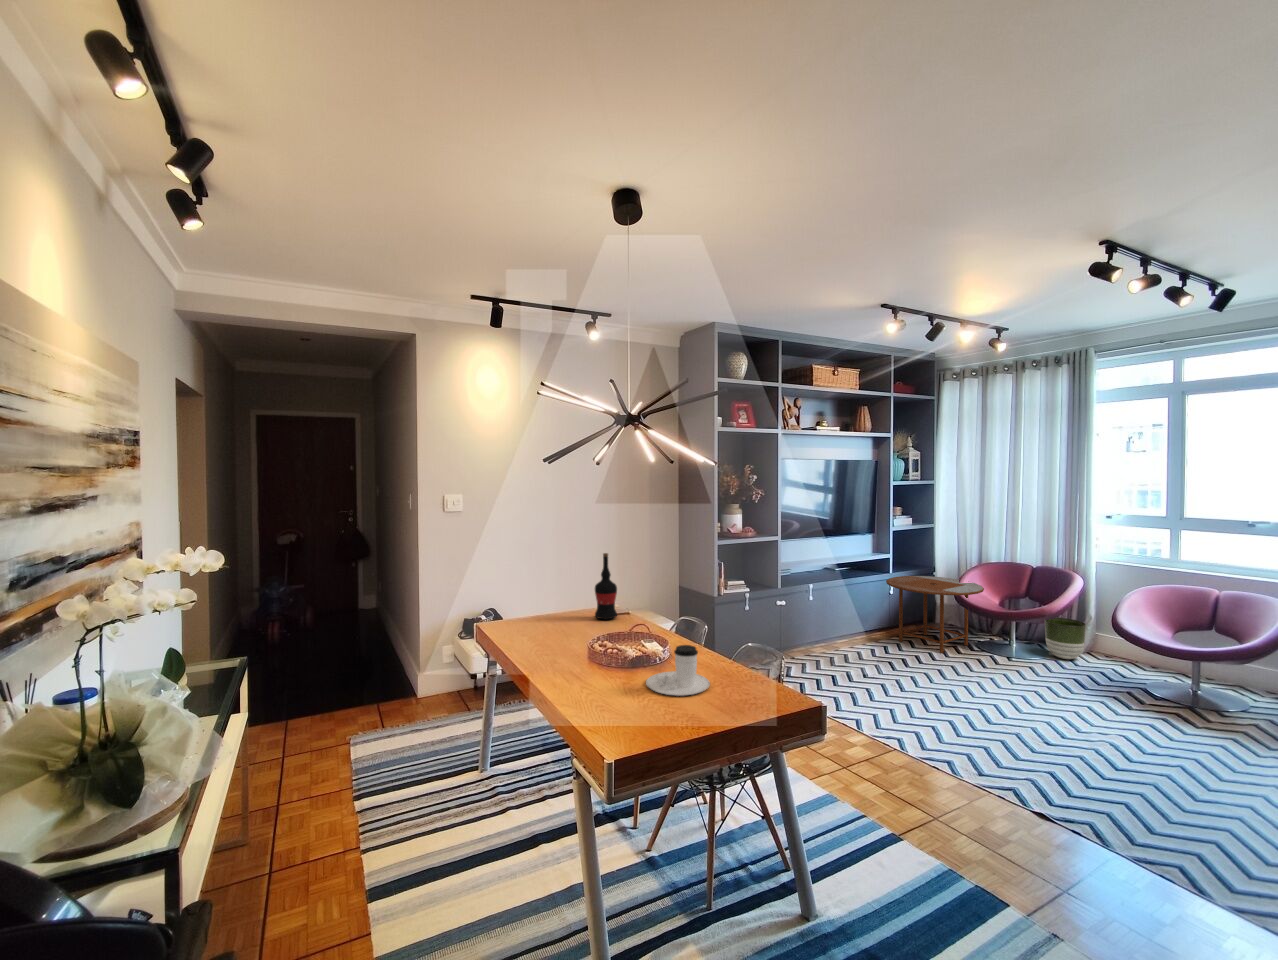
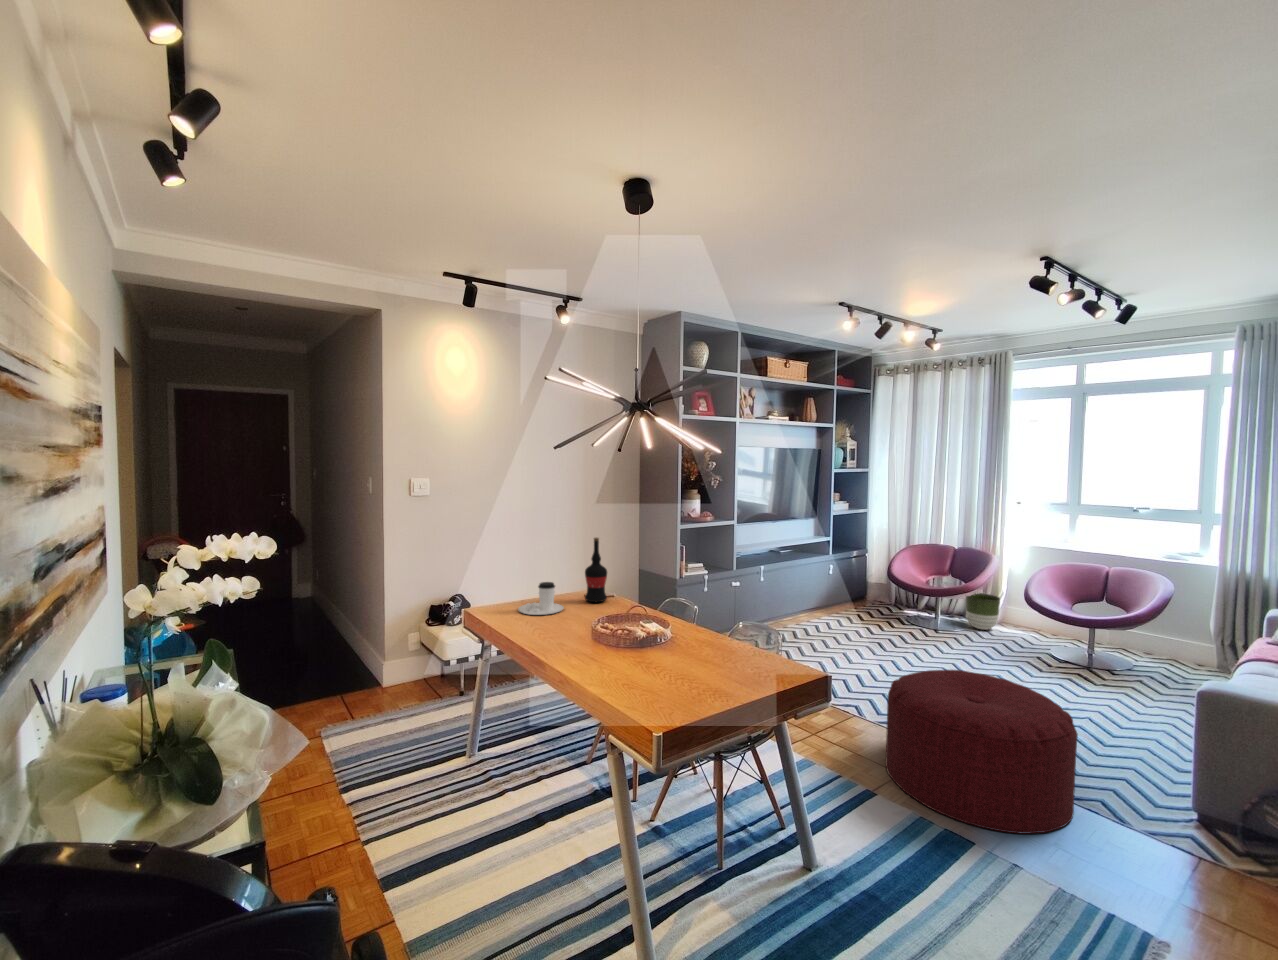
side table: present [886,576,984,653] -> none [828,557,915,627]
coffee cup: present [646,645,710,696] -> present [518,582,564,615]
ottoman: none [919,704,1143,900] -> present [886,670,1078,834]

